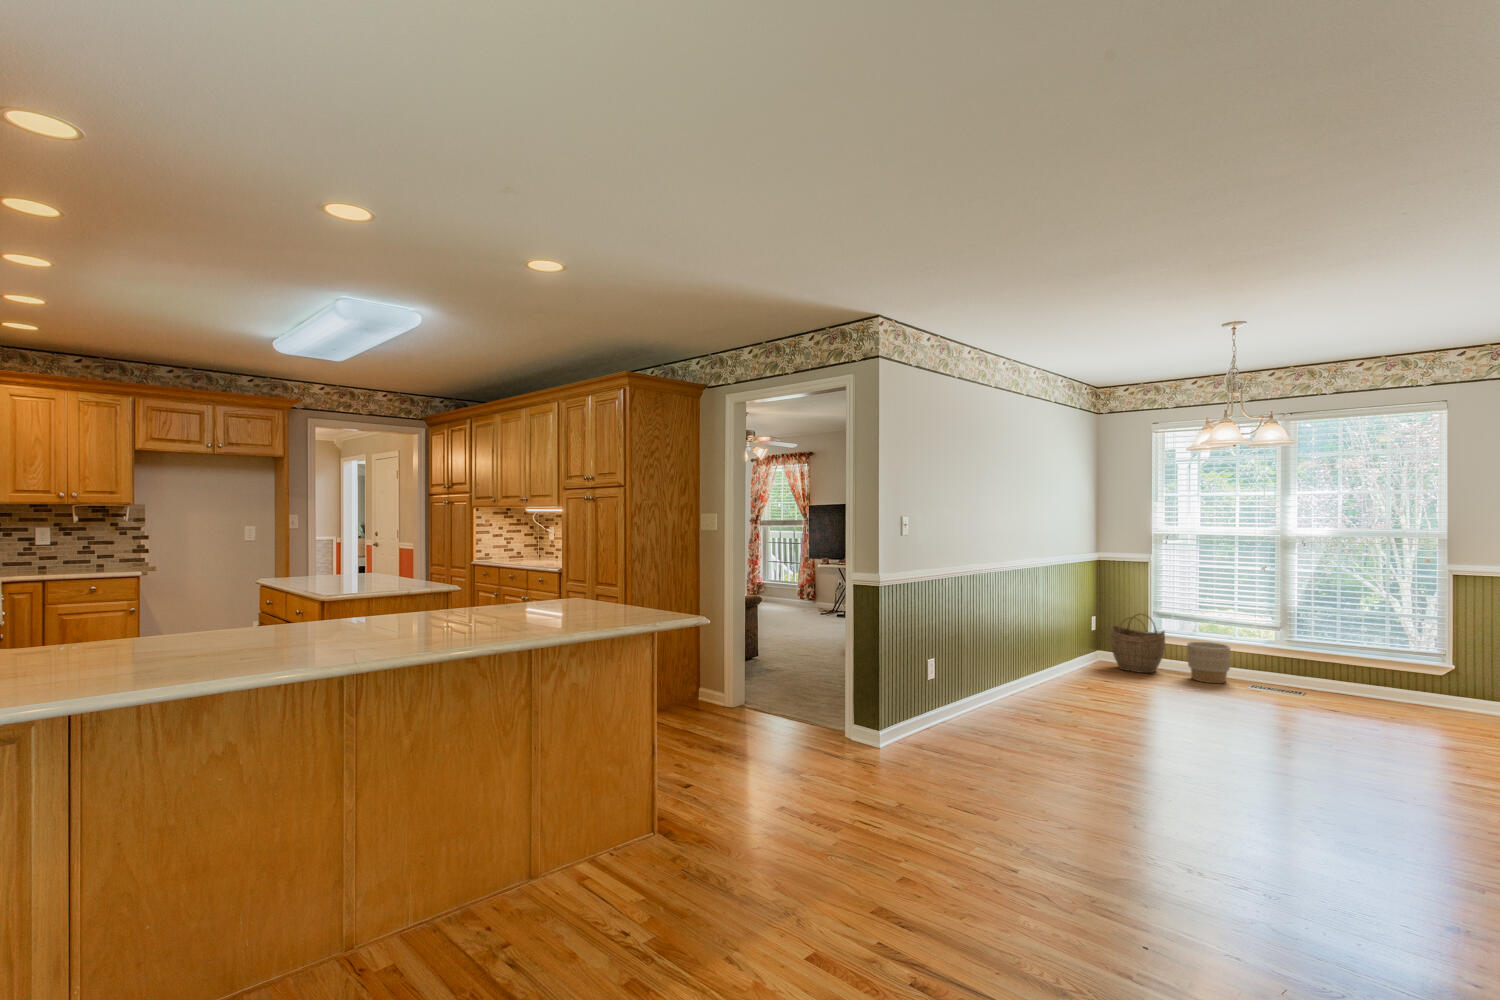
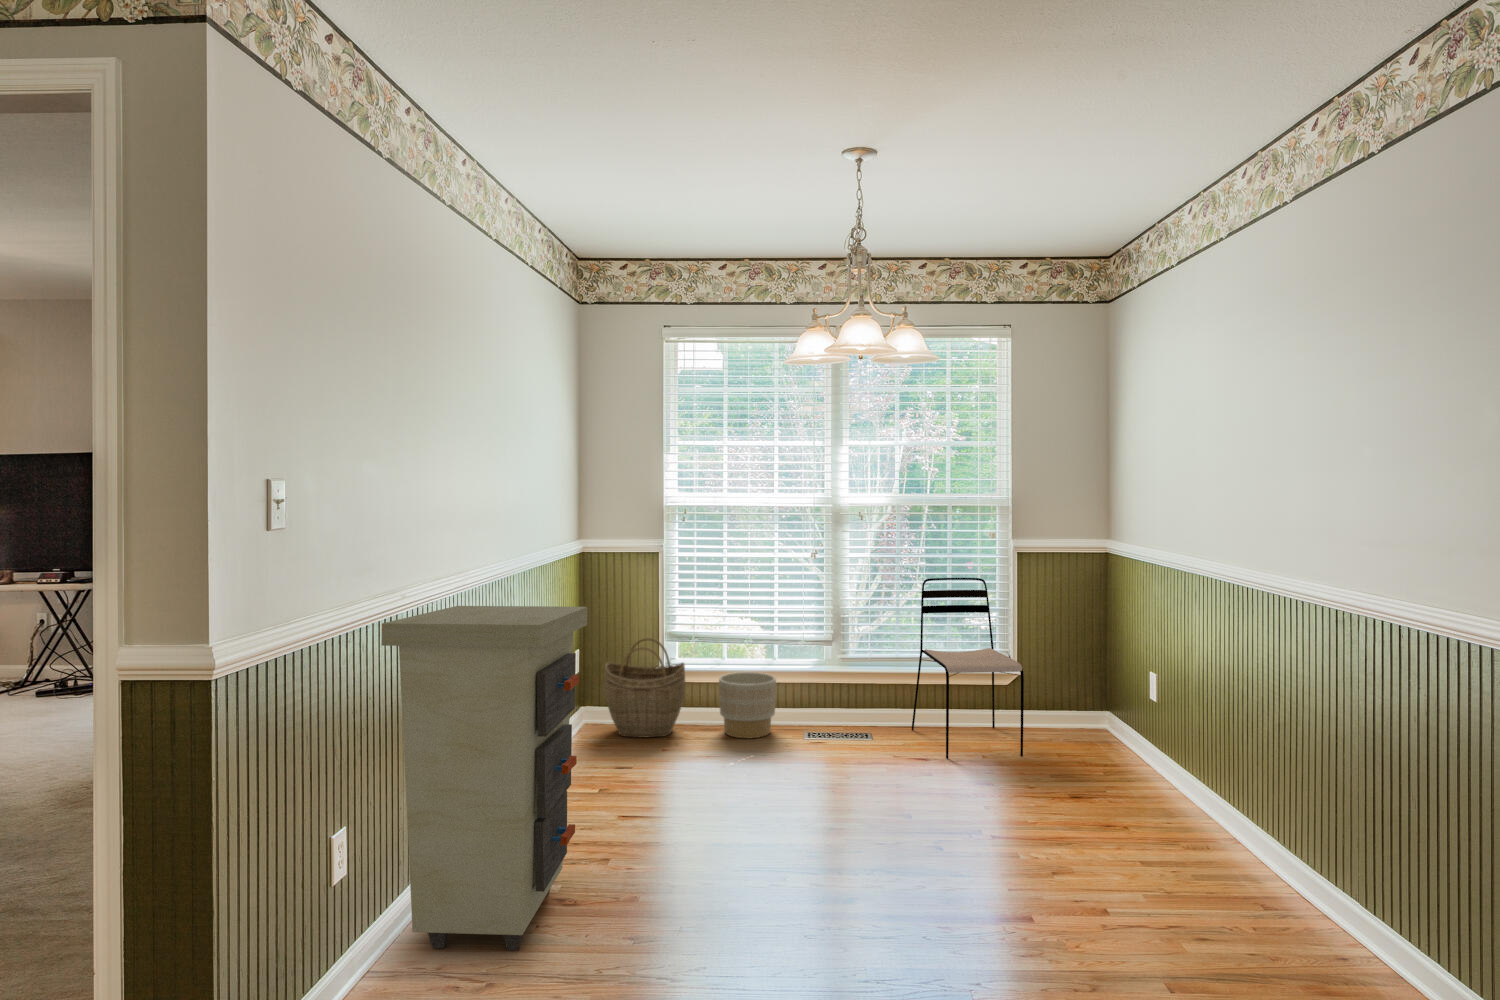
cabinet: none [964,576,1063,723] -> present [381,606,587,951]
dining chair: none [1345,590,1428,724] -> present [912,578,1024,758]

